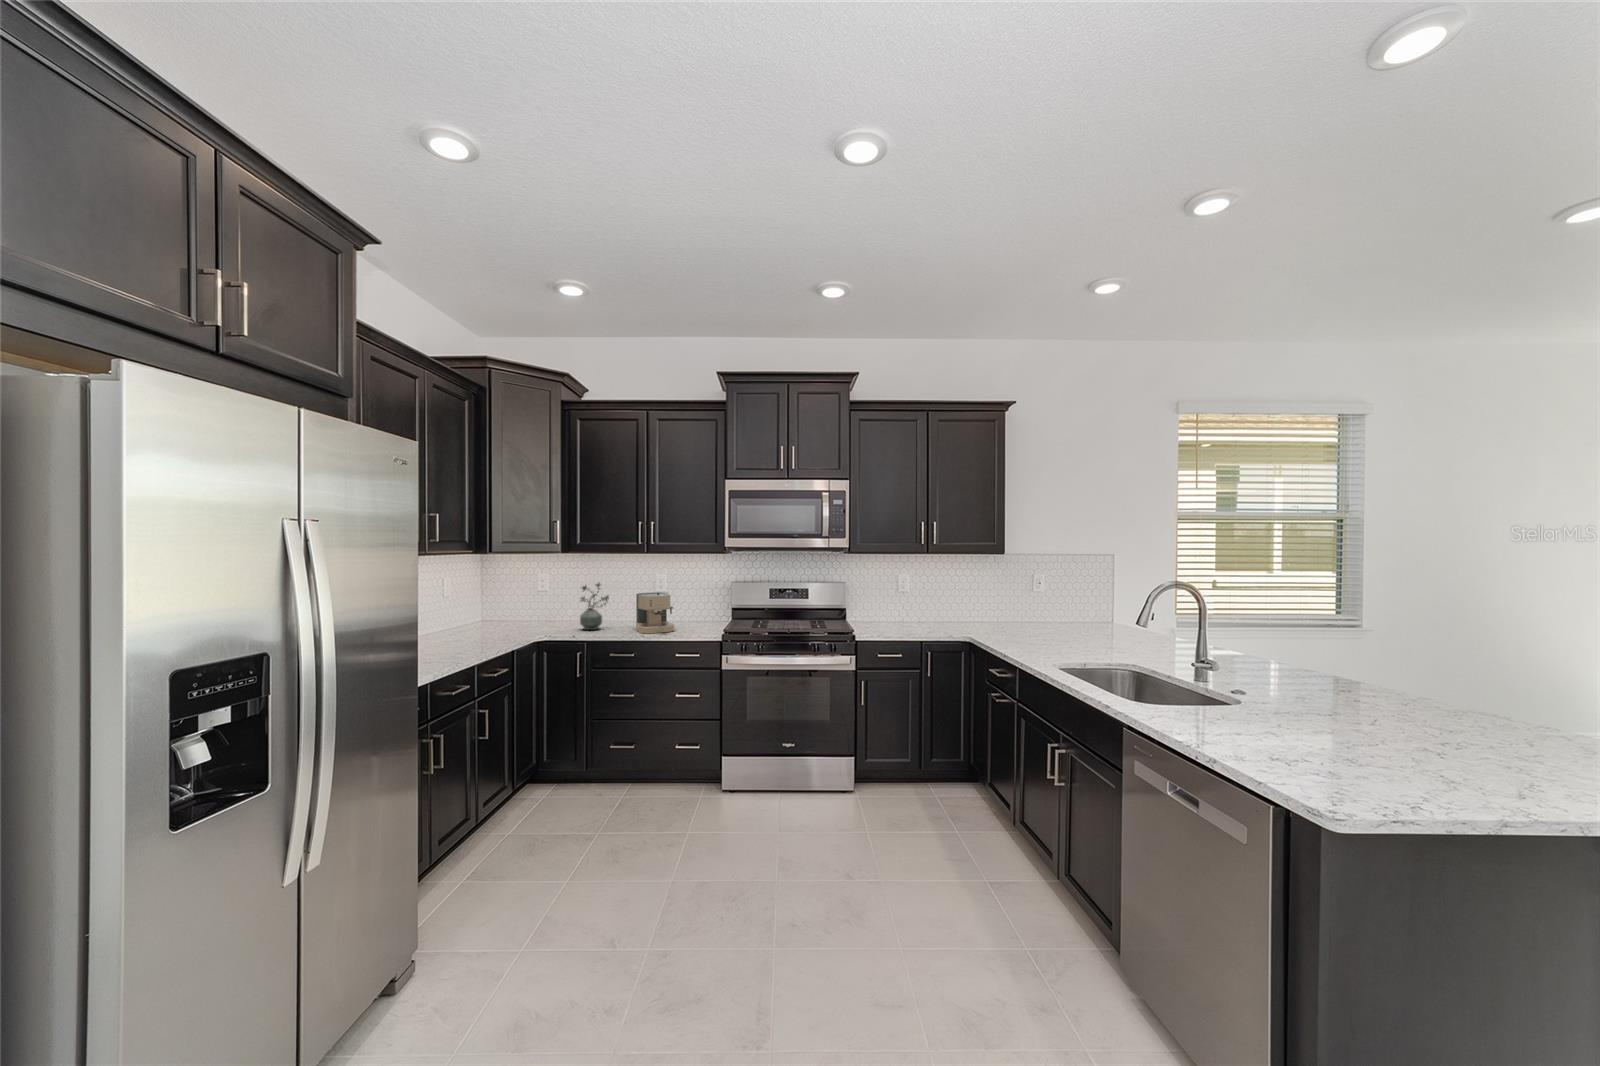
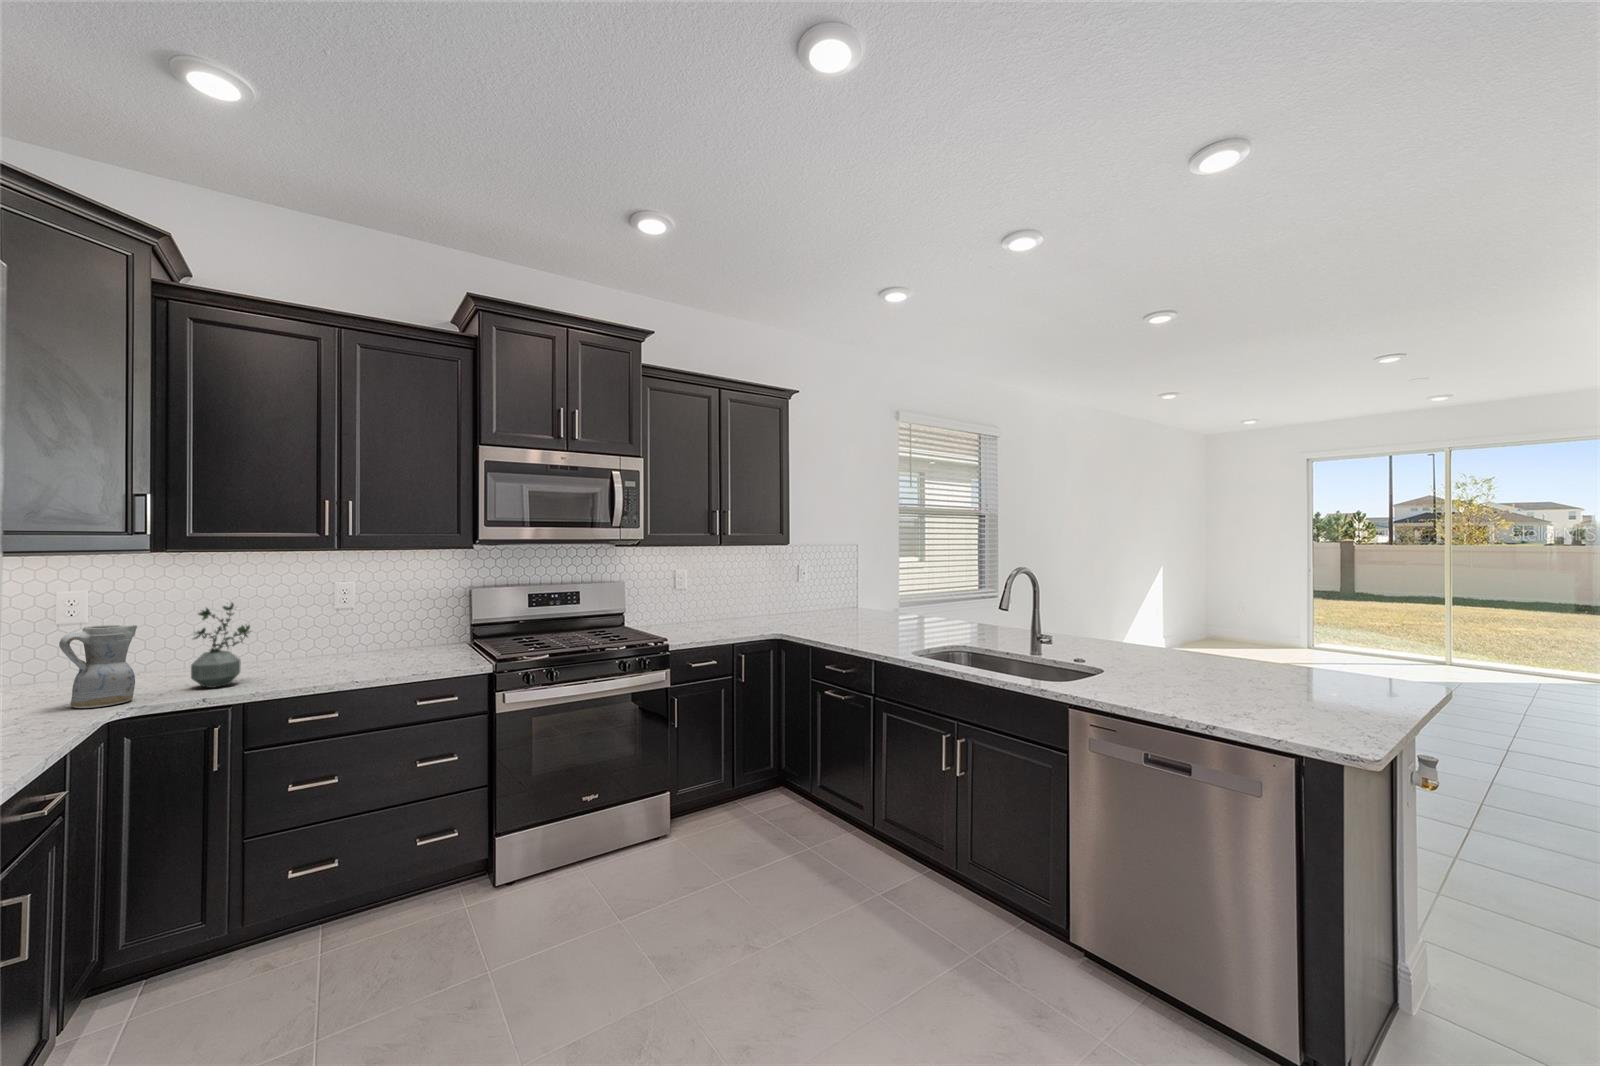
ceramic pitcher: none [523,591,554,634] -> present [59,625,137,708]
coffee maker: present [636,592,674,633] -> none [308,611,388,679]

